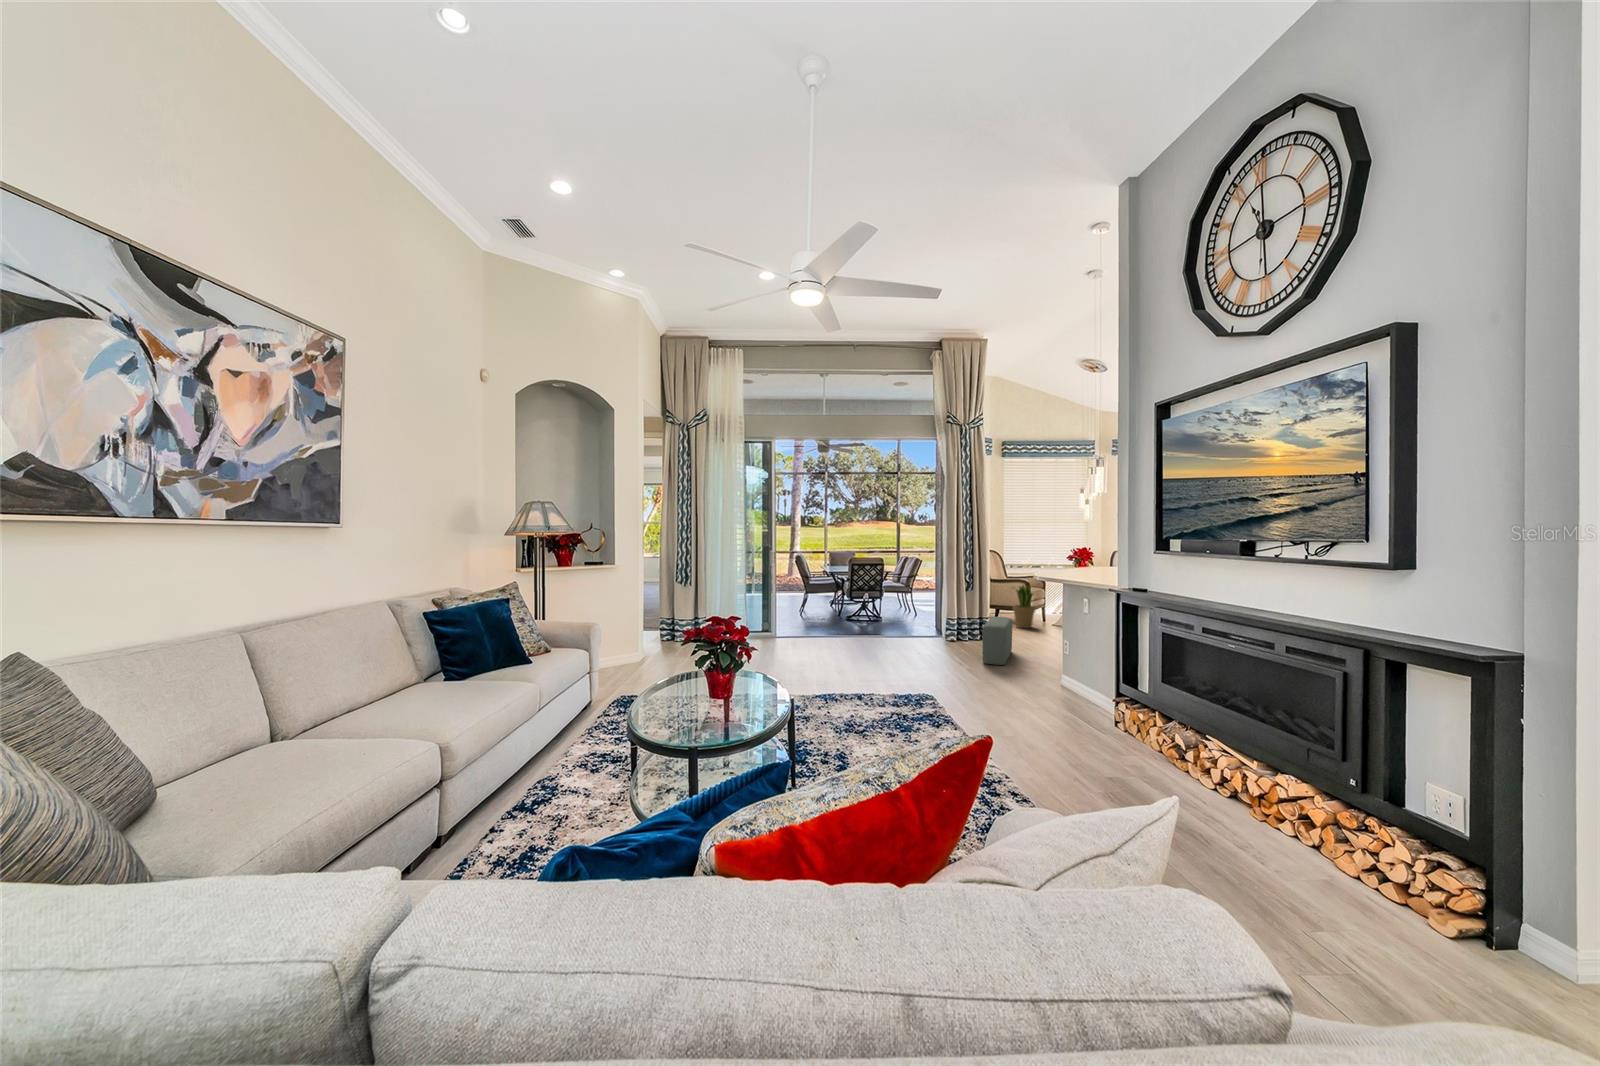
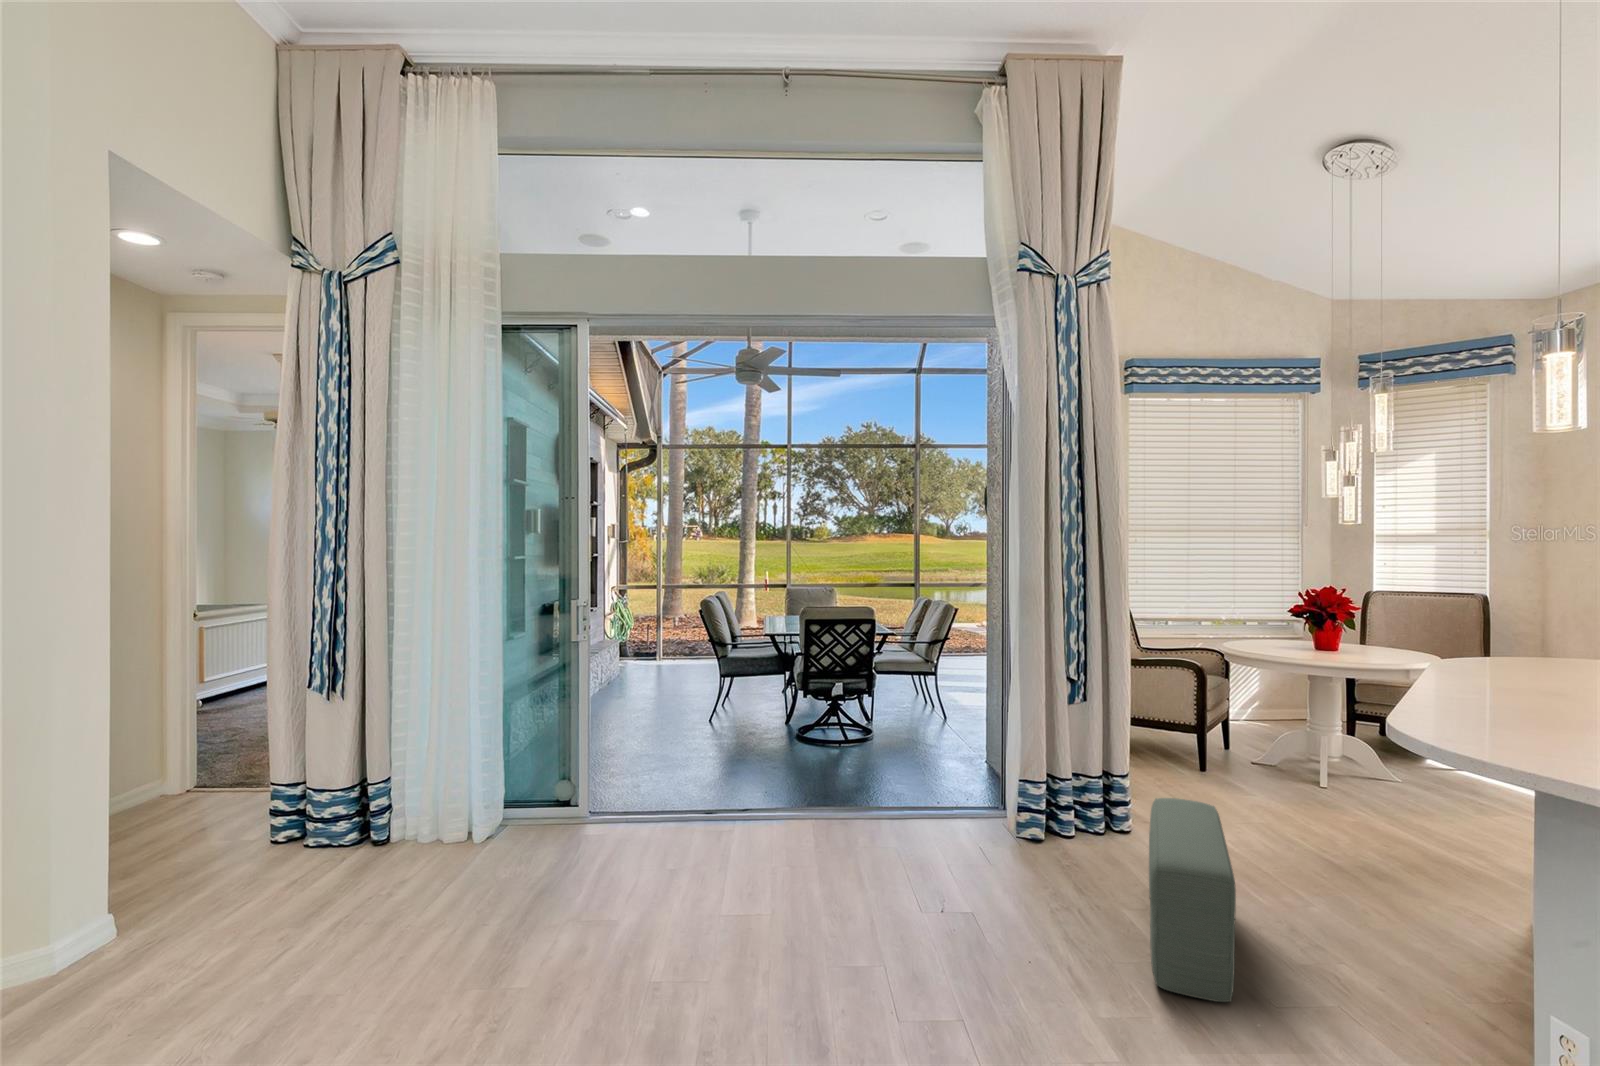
potted plant: present [1013,585,1035,628] -> none [1164,673,1225,779]

